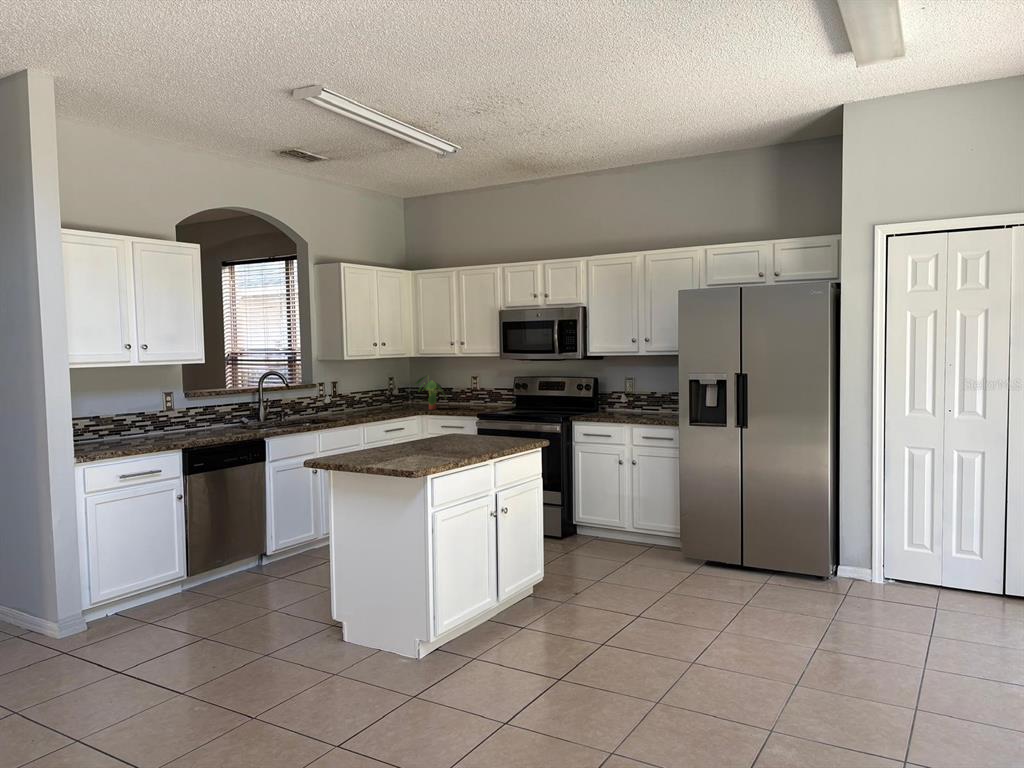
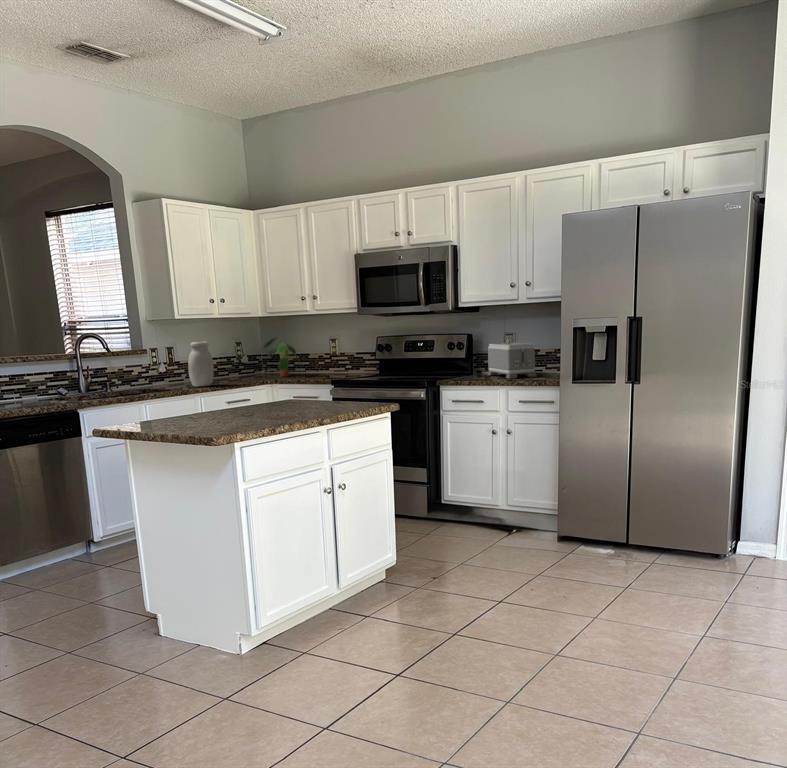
jar: none [355,379,376,418] -> present [188,341,213,387]
toaster: none [610,387,654,419] -> present [487,342,537,379]

